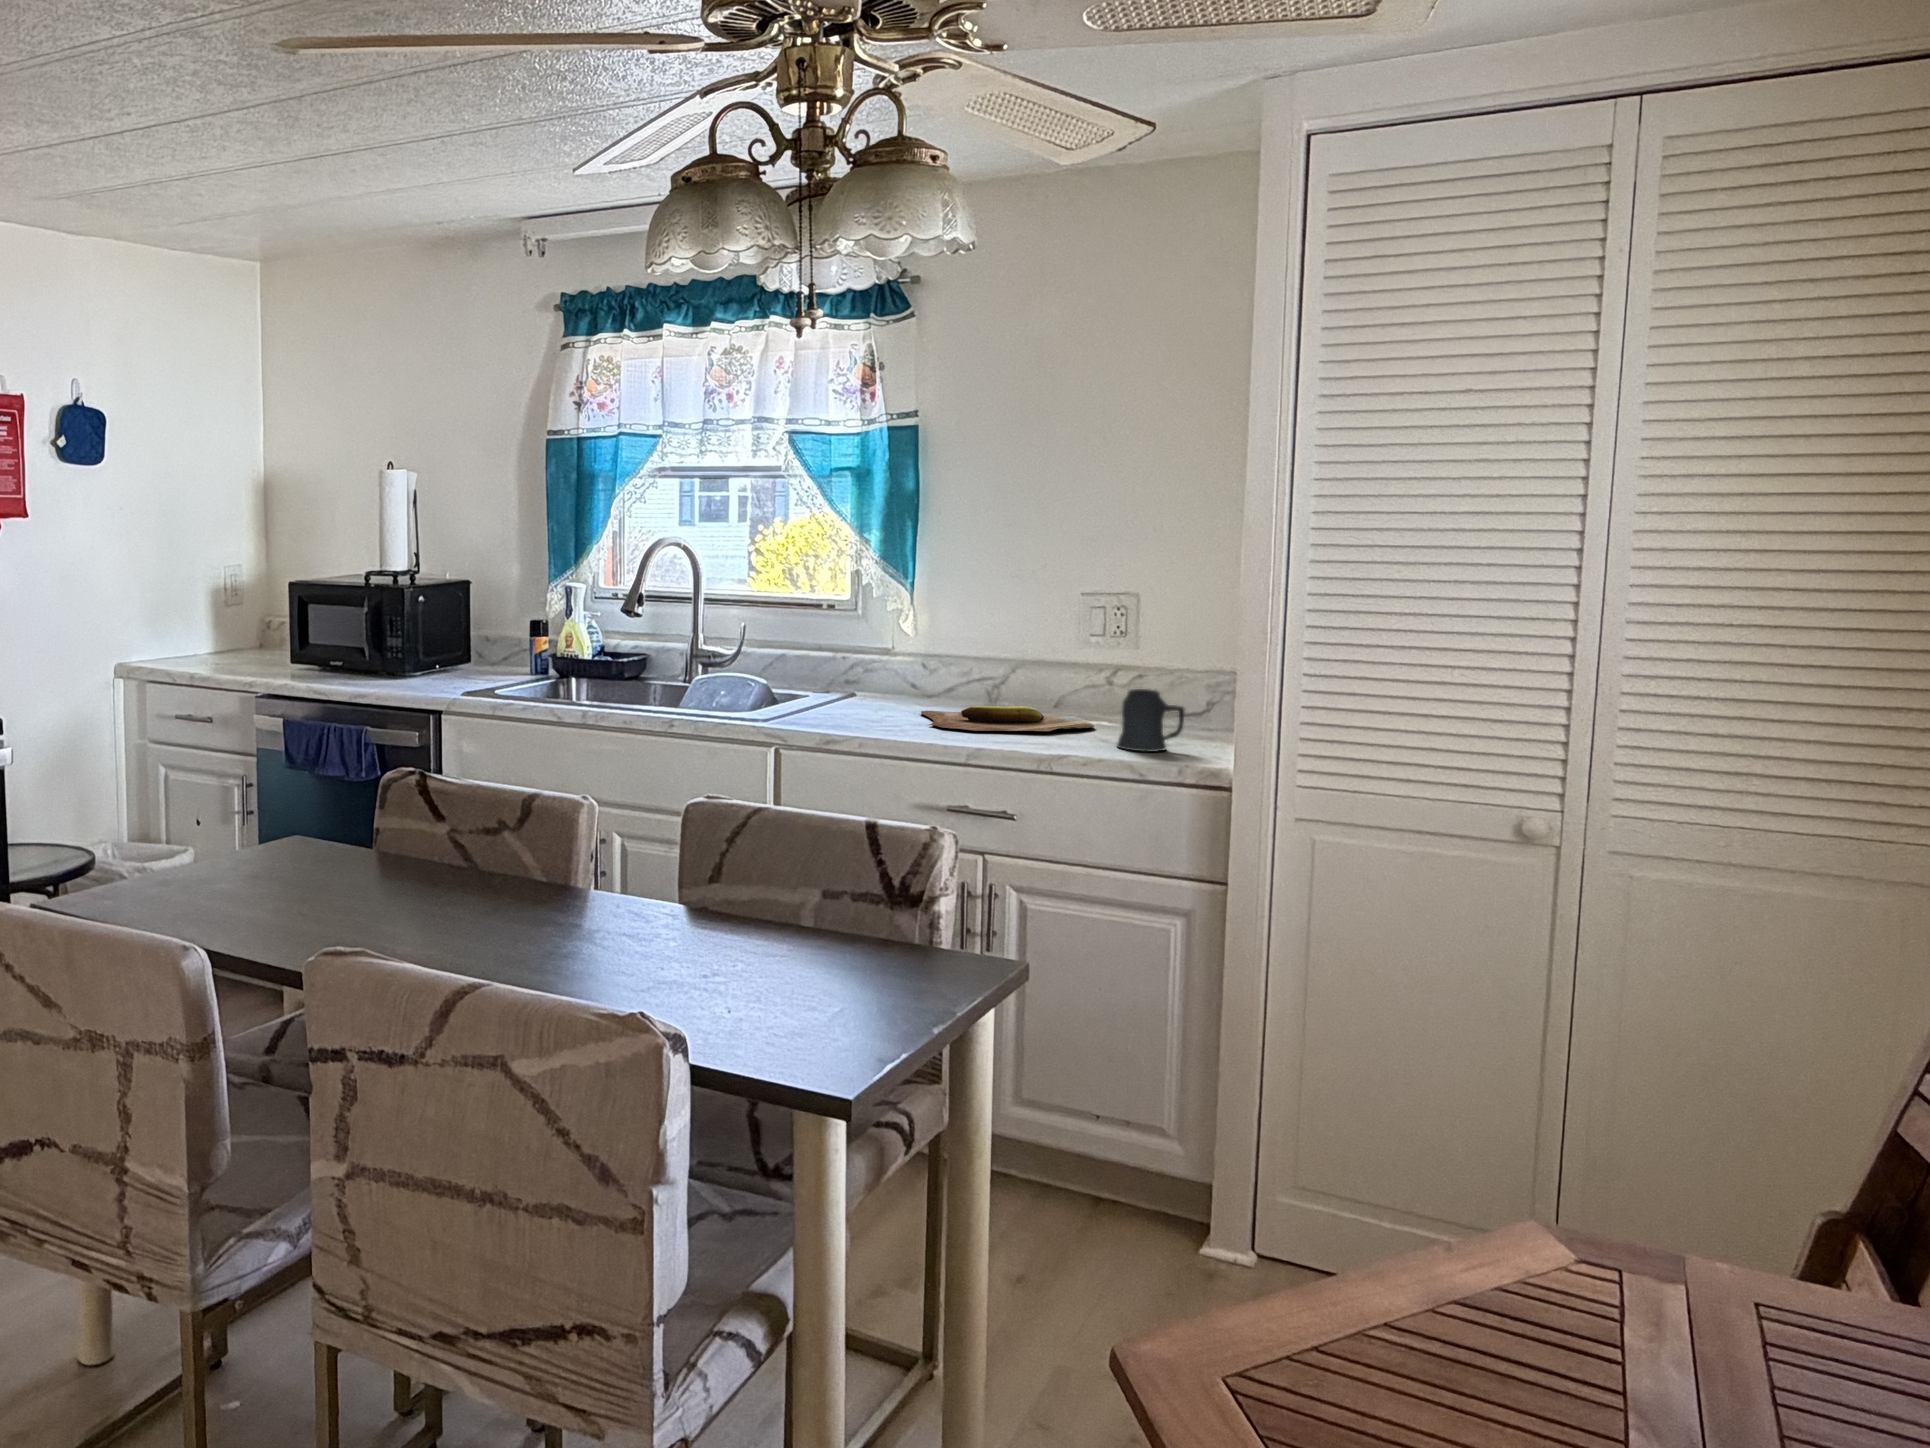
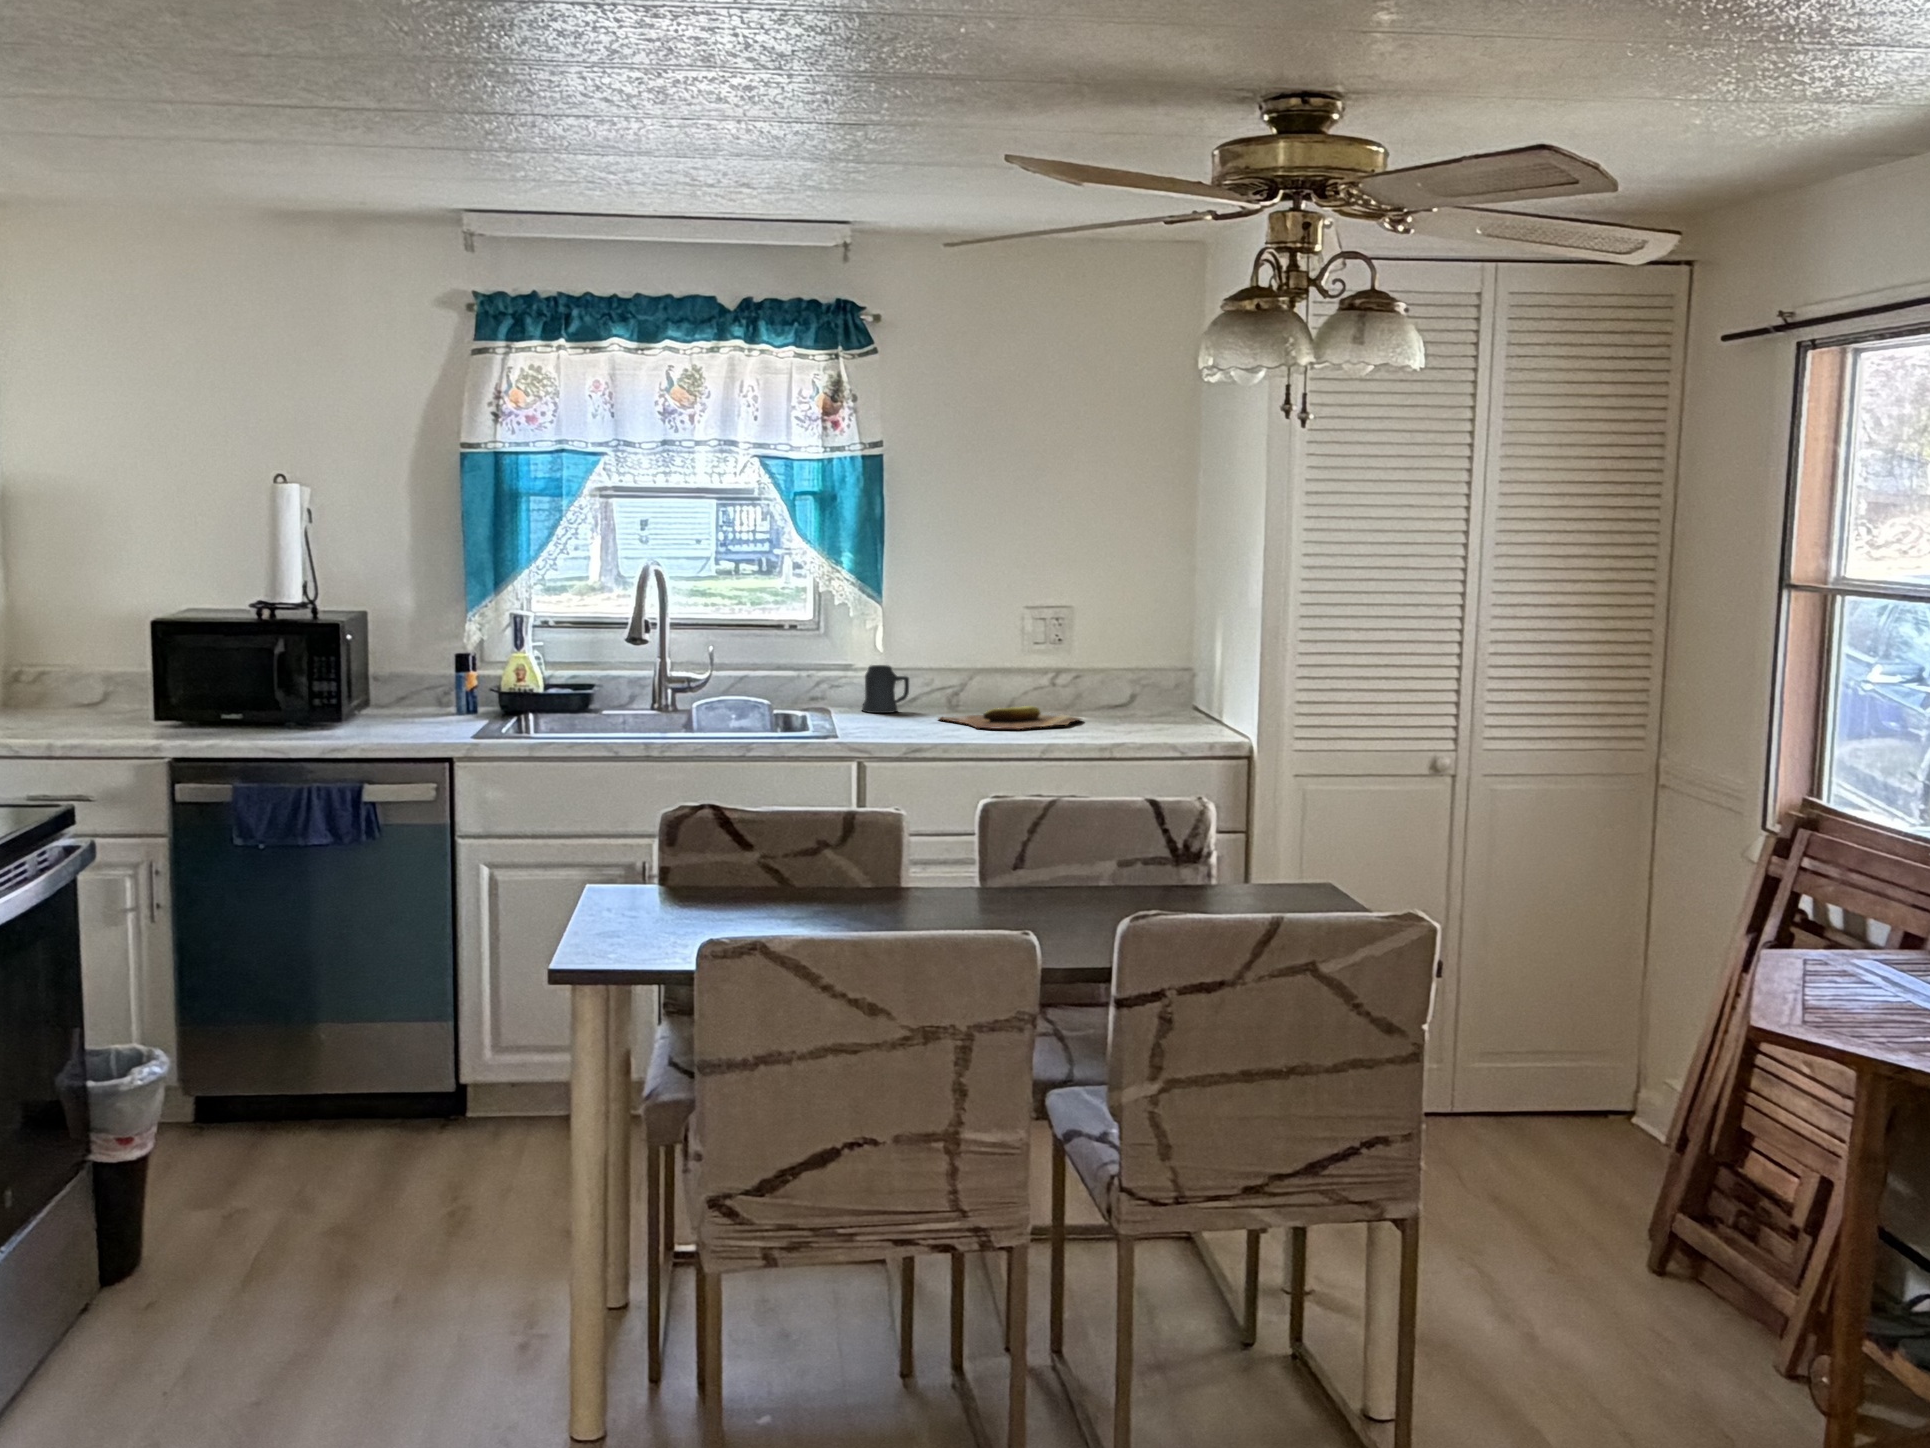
mug: present [1117,689,1185,752] -> present [862,665,909,713]

